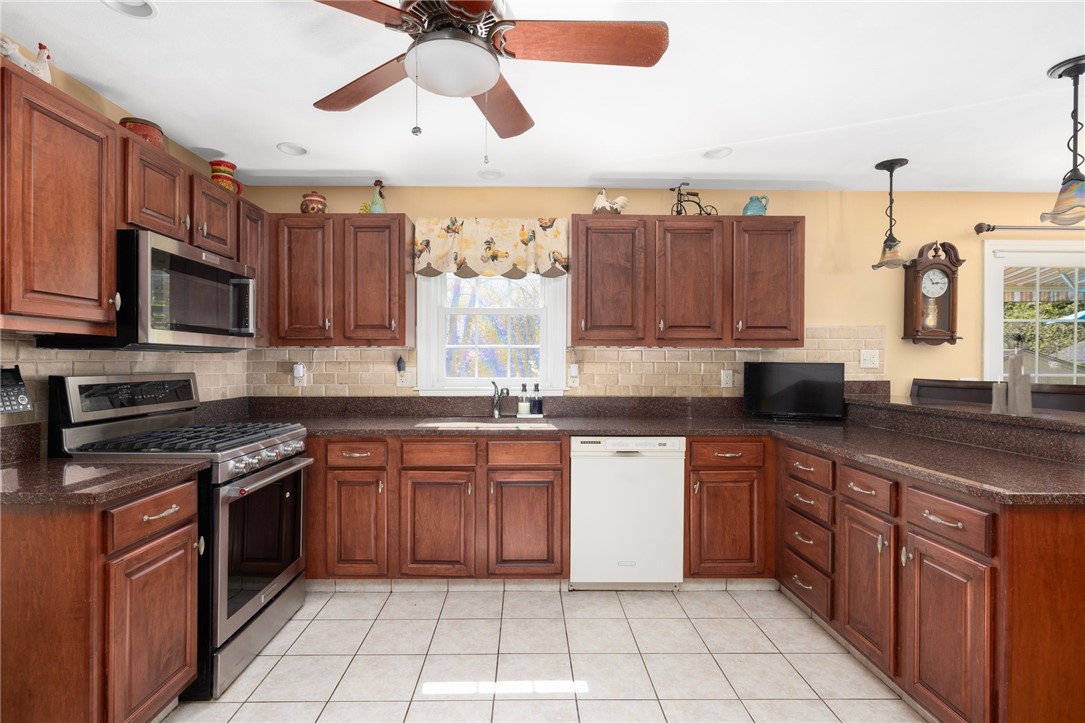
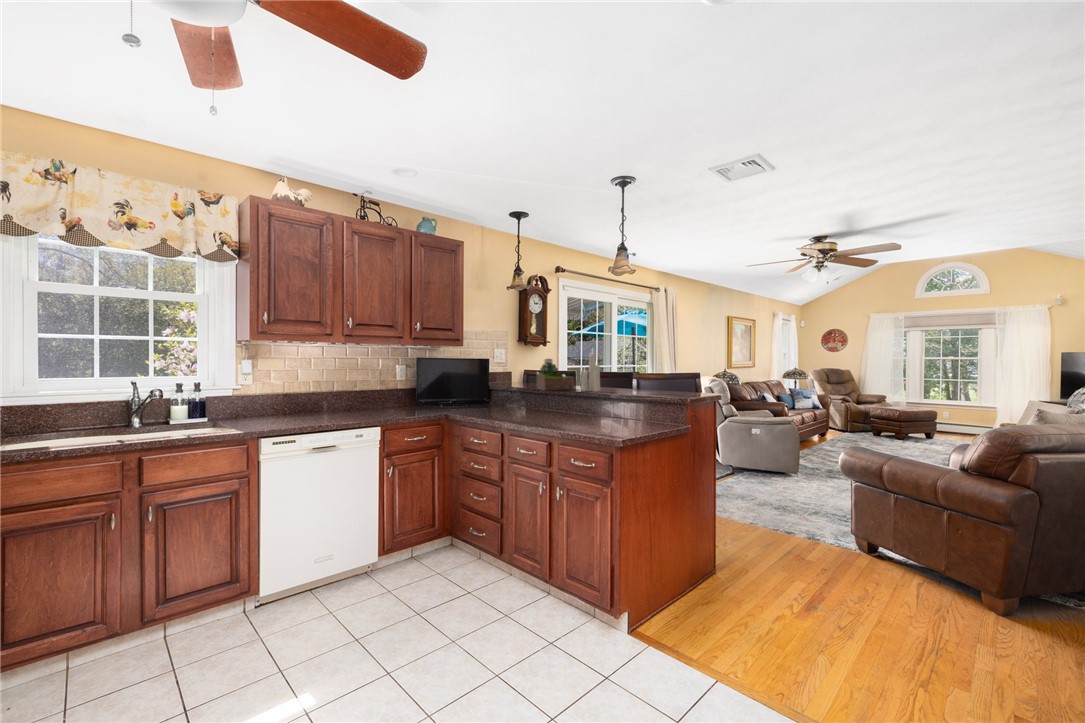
succulent plant: none [912,363,982,411] -> present [537,359,574,390]

